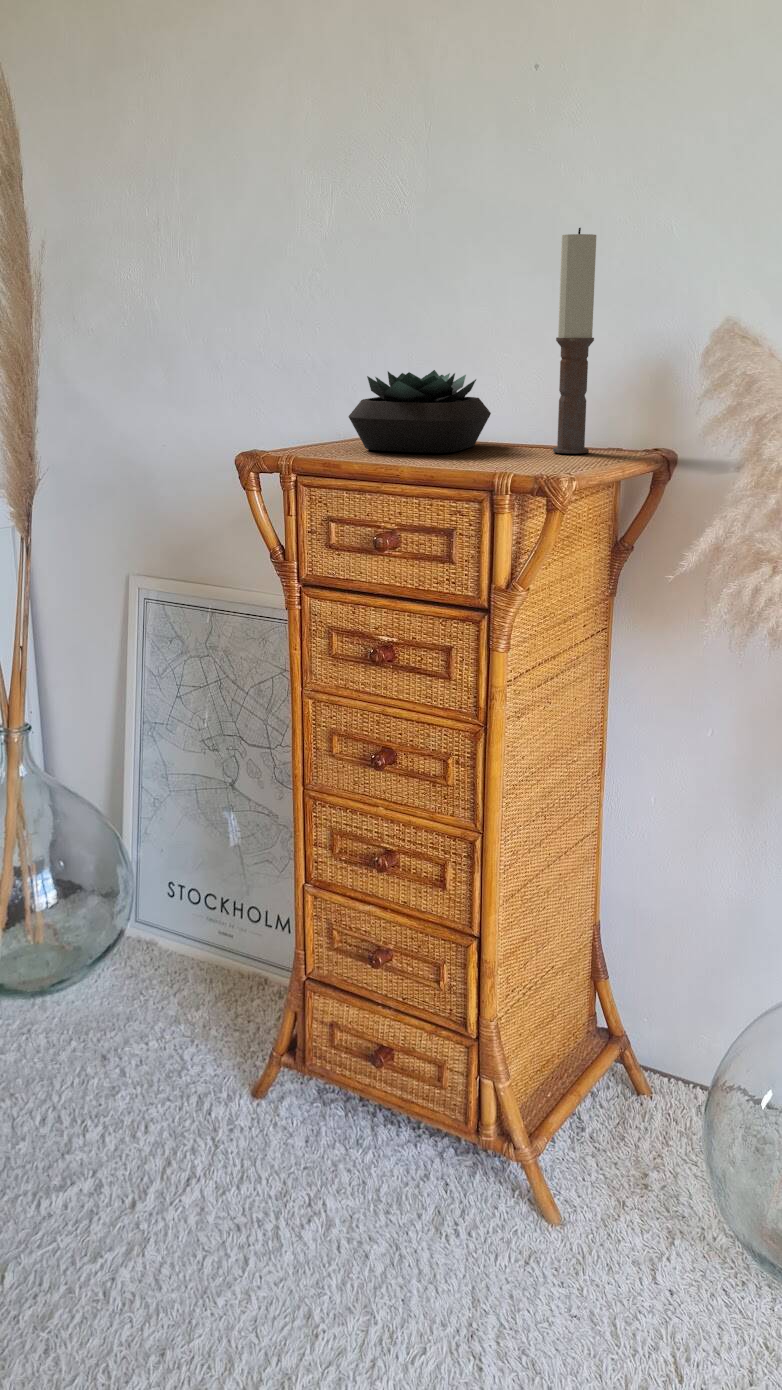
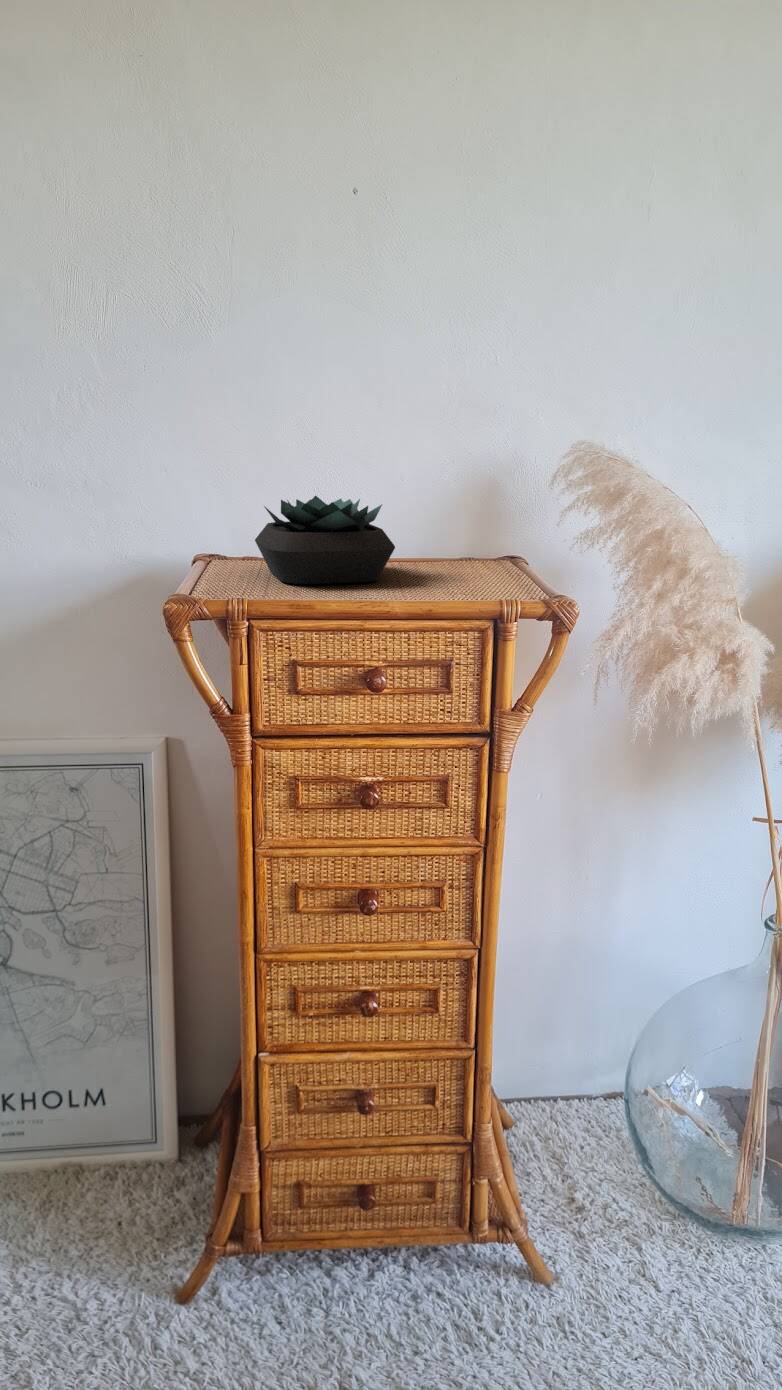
candle: present [553,228,596,453] -> none [445,359,486,571]

